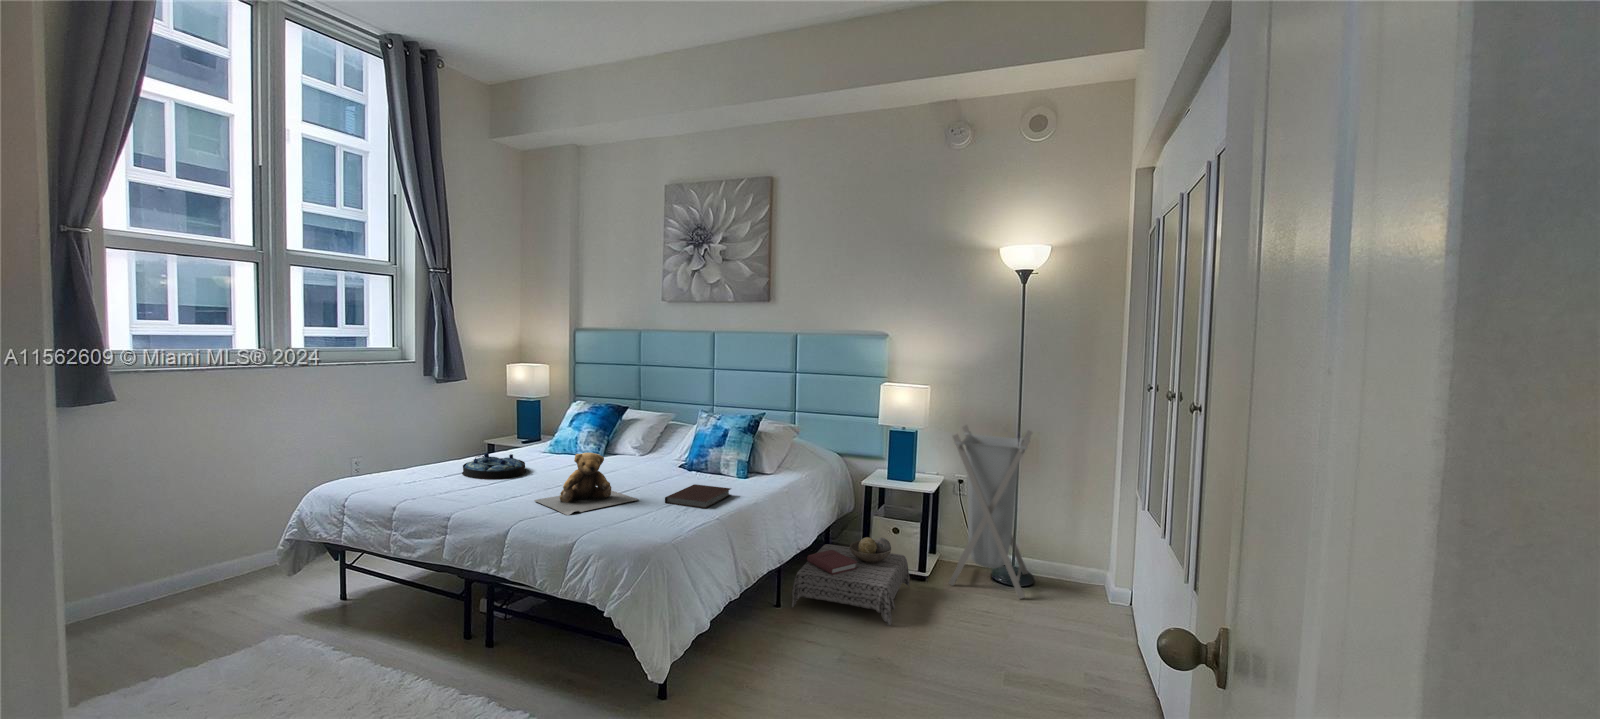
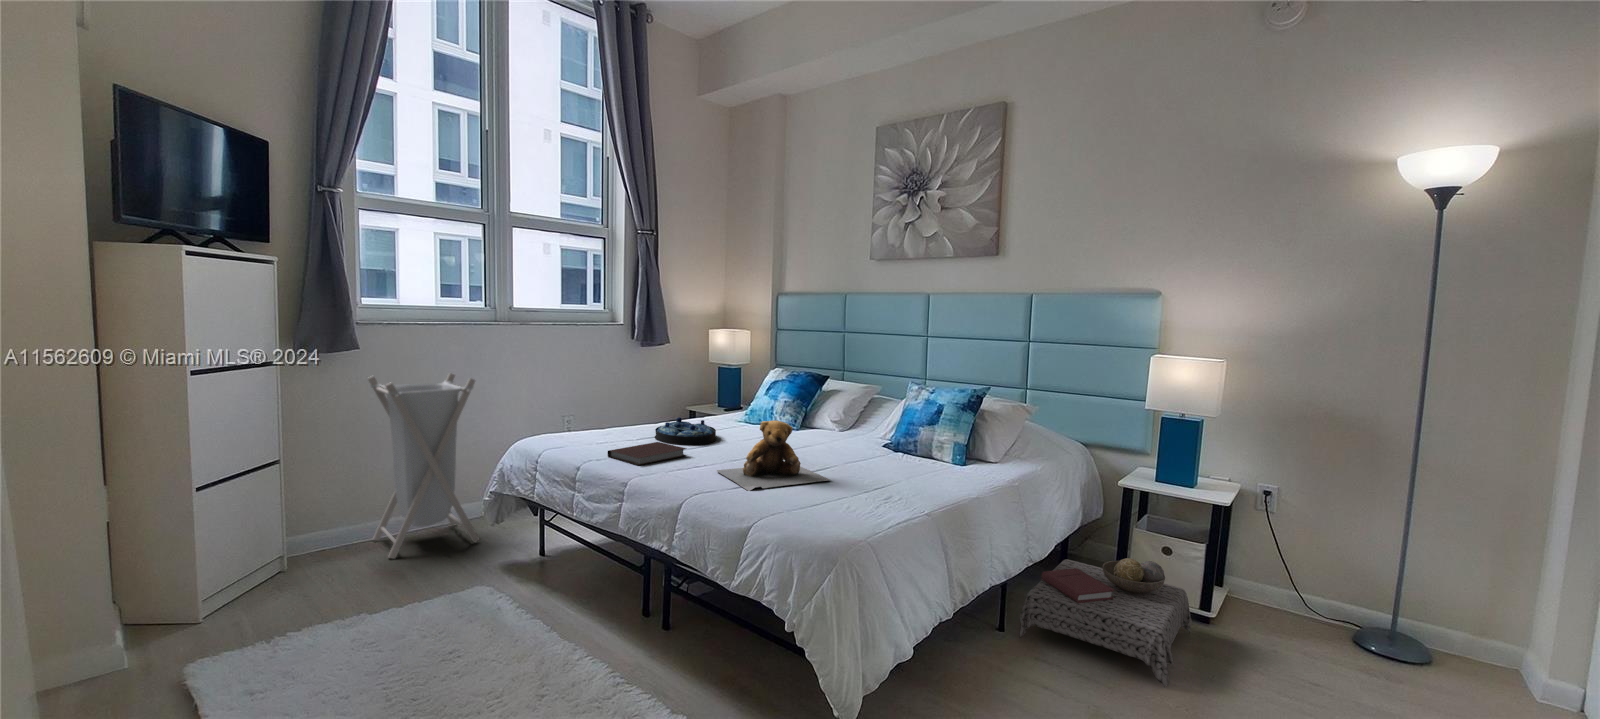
laundry hamper: present [949,425,1032,599] -> present [368,373,479,559]
notebook: present [665,484,731,509] -> present [608,442,687,466]

